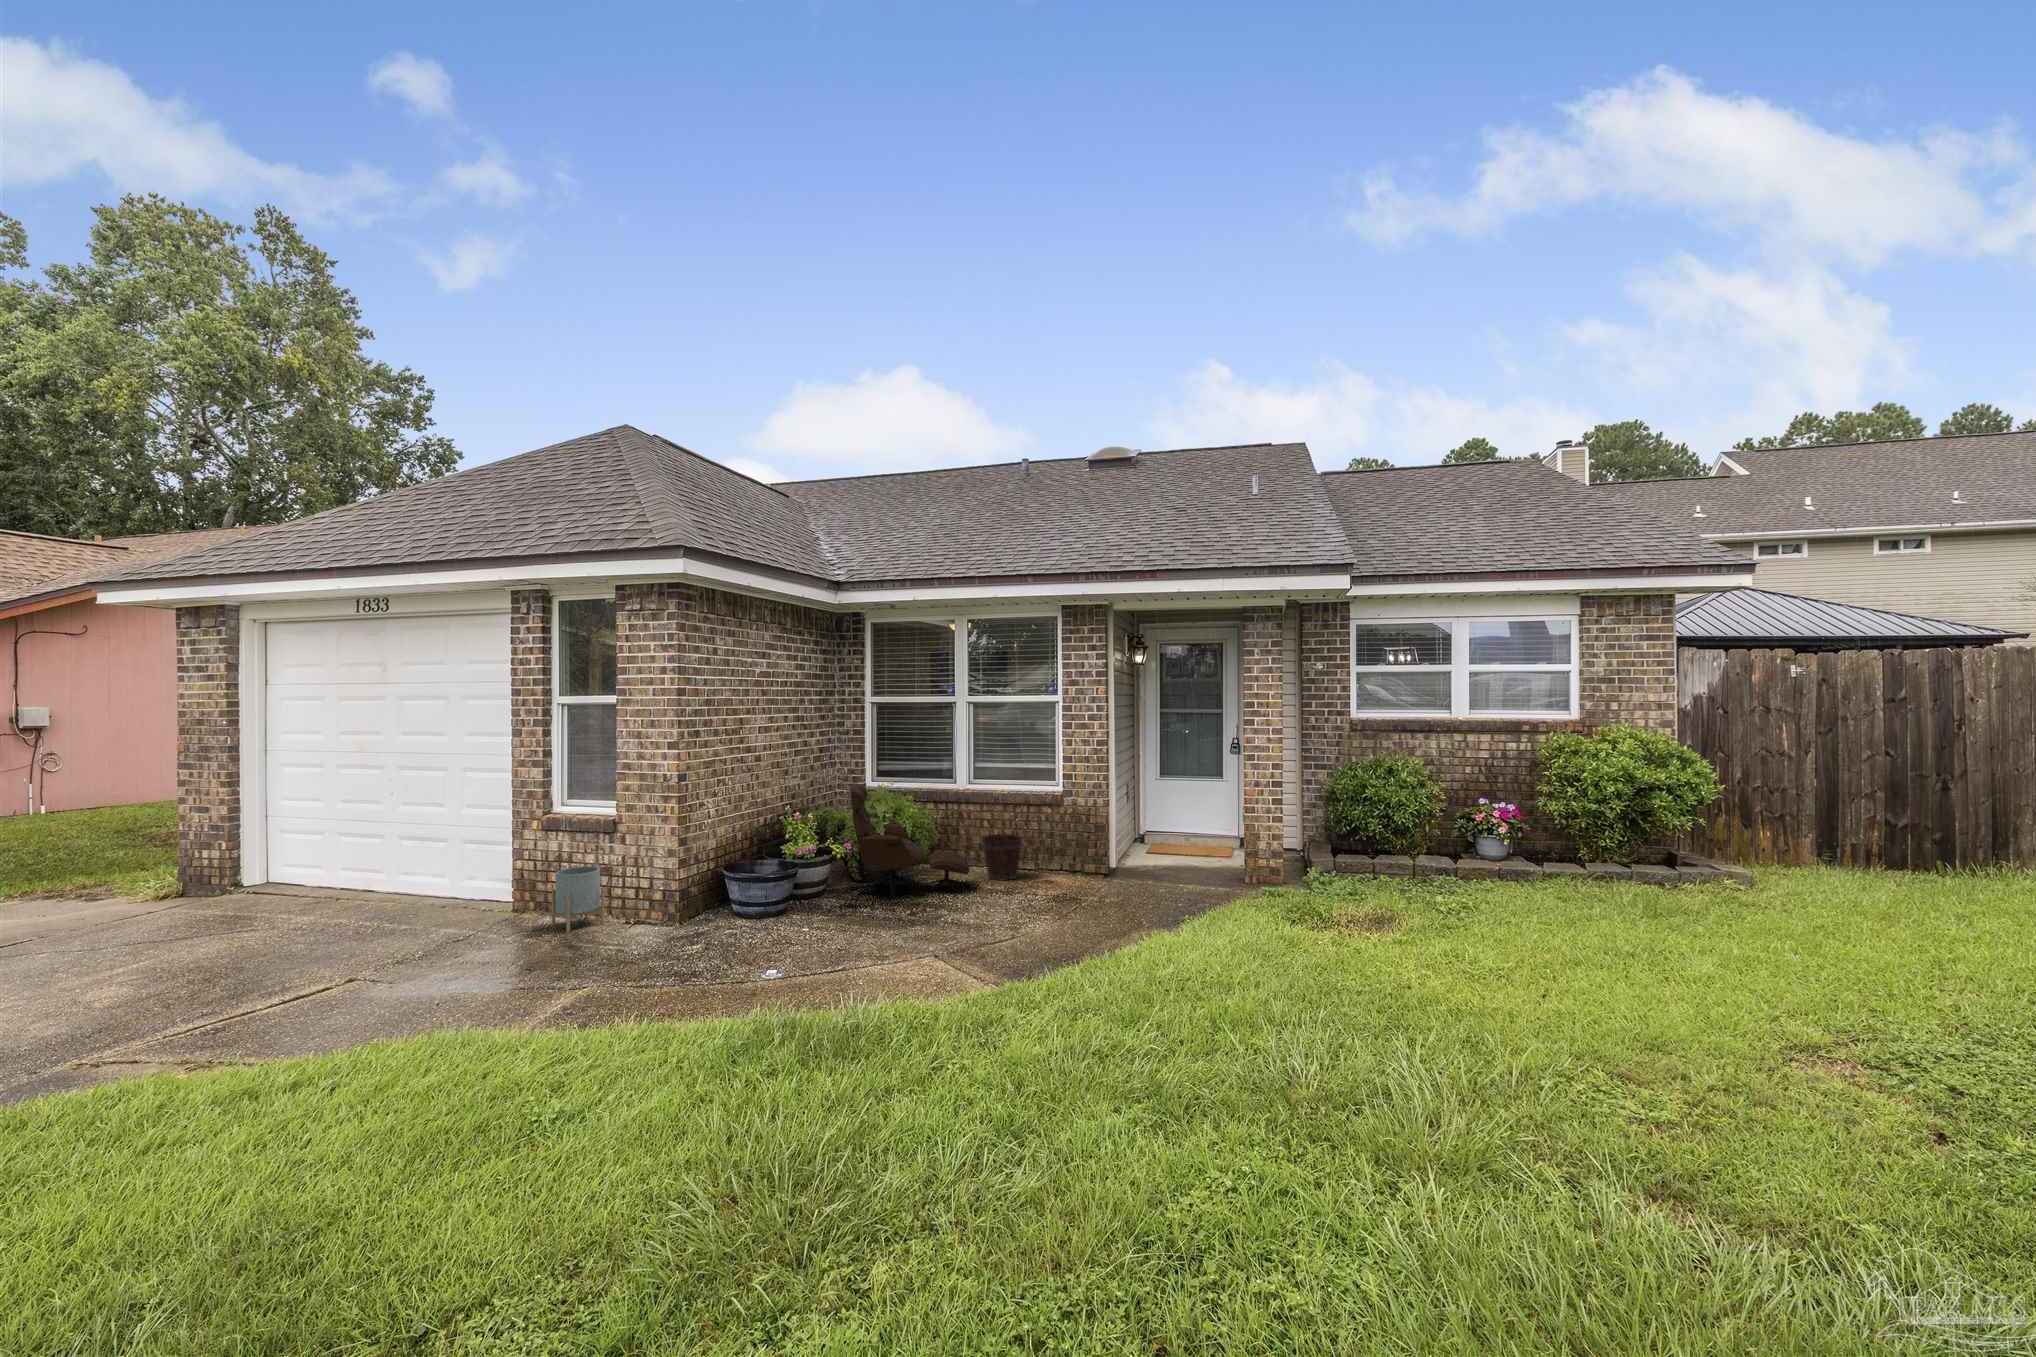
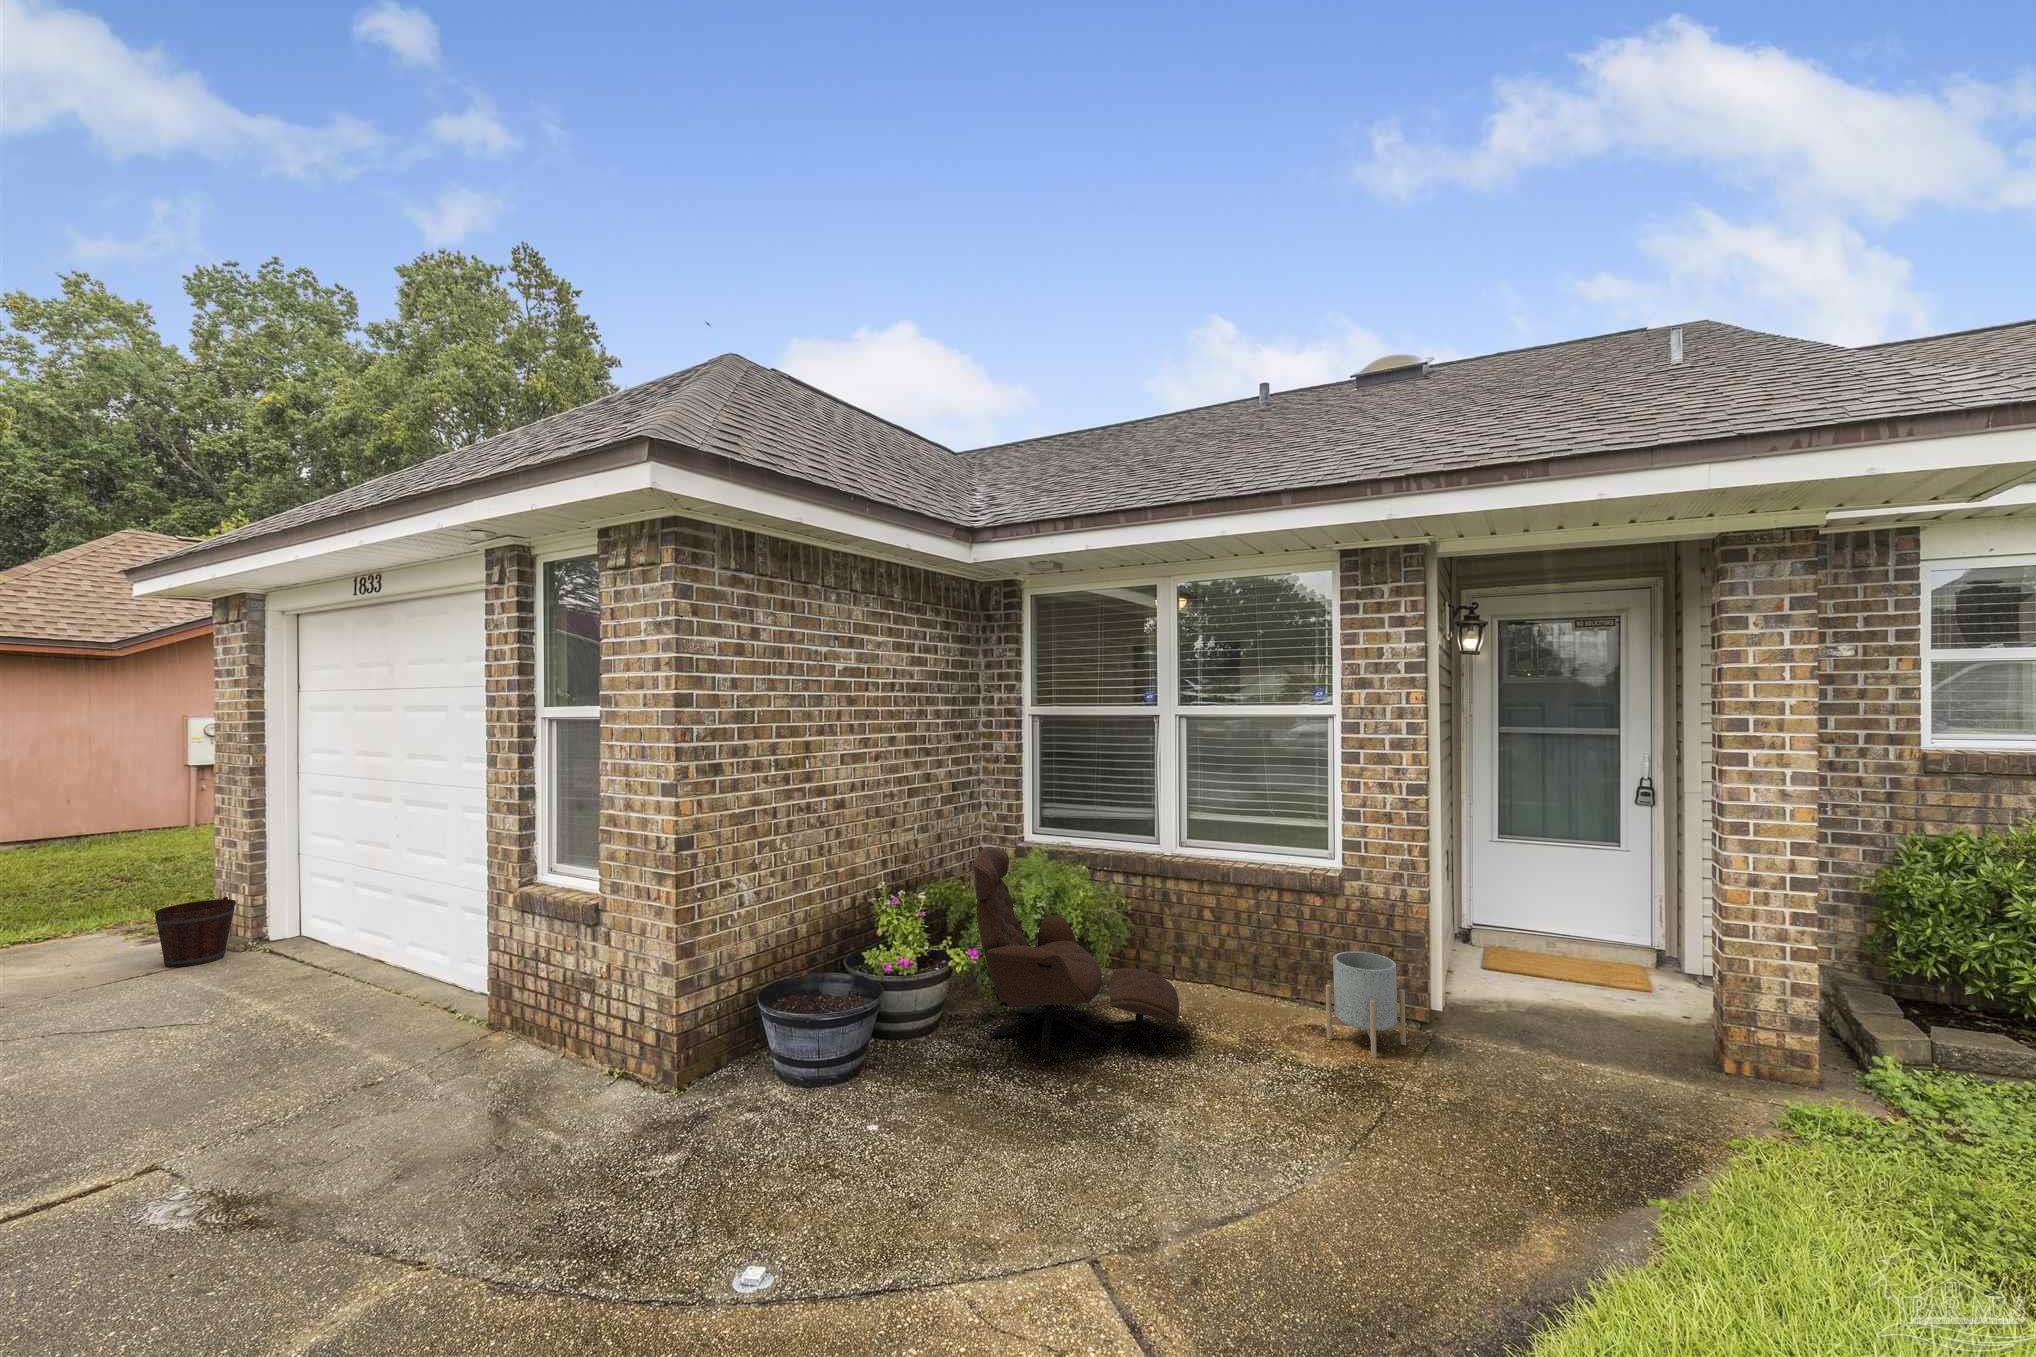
bucket: present [982,833,1022,880] -> present [155,897,236,968]
planter: present [552,866,605,932] -> present [1326,952,1406,1058]

